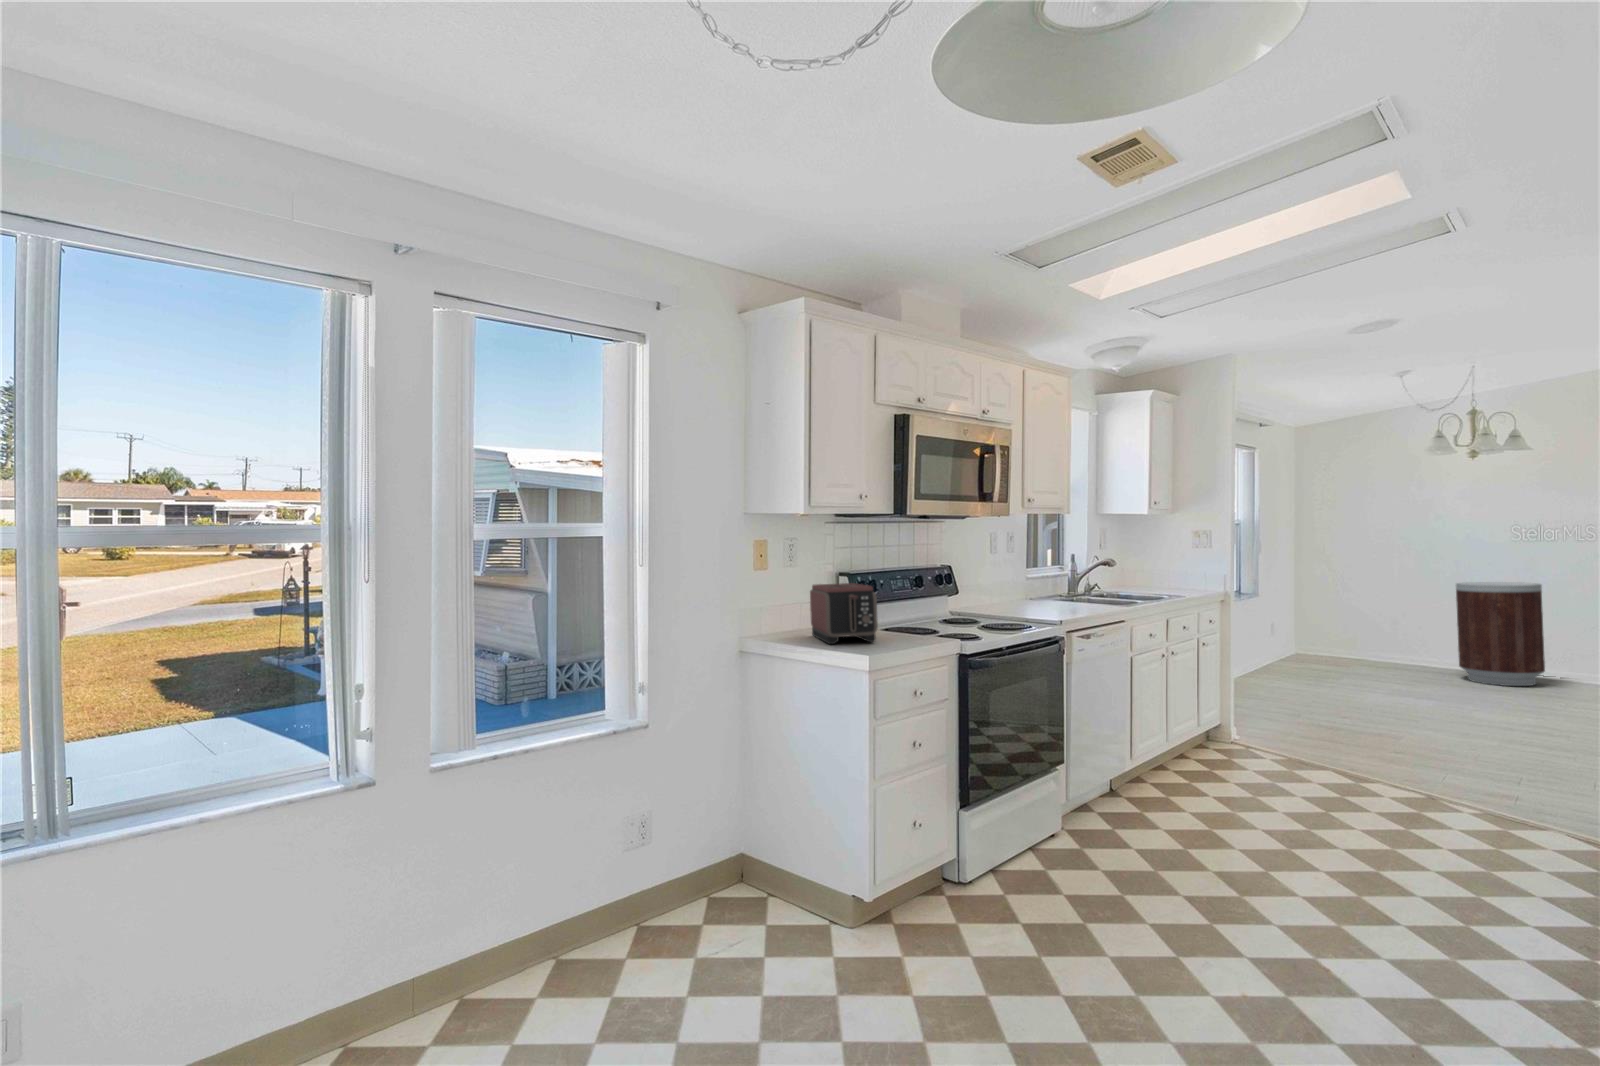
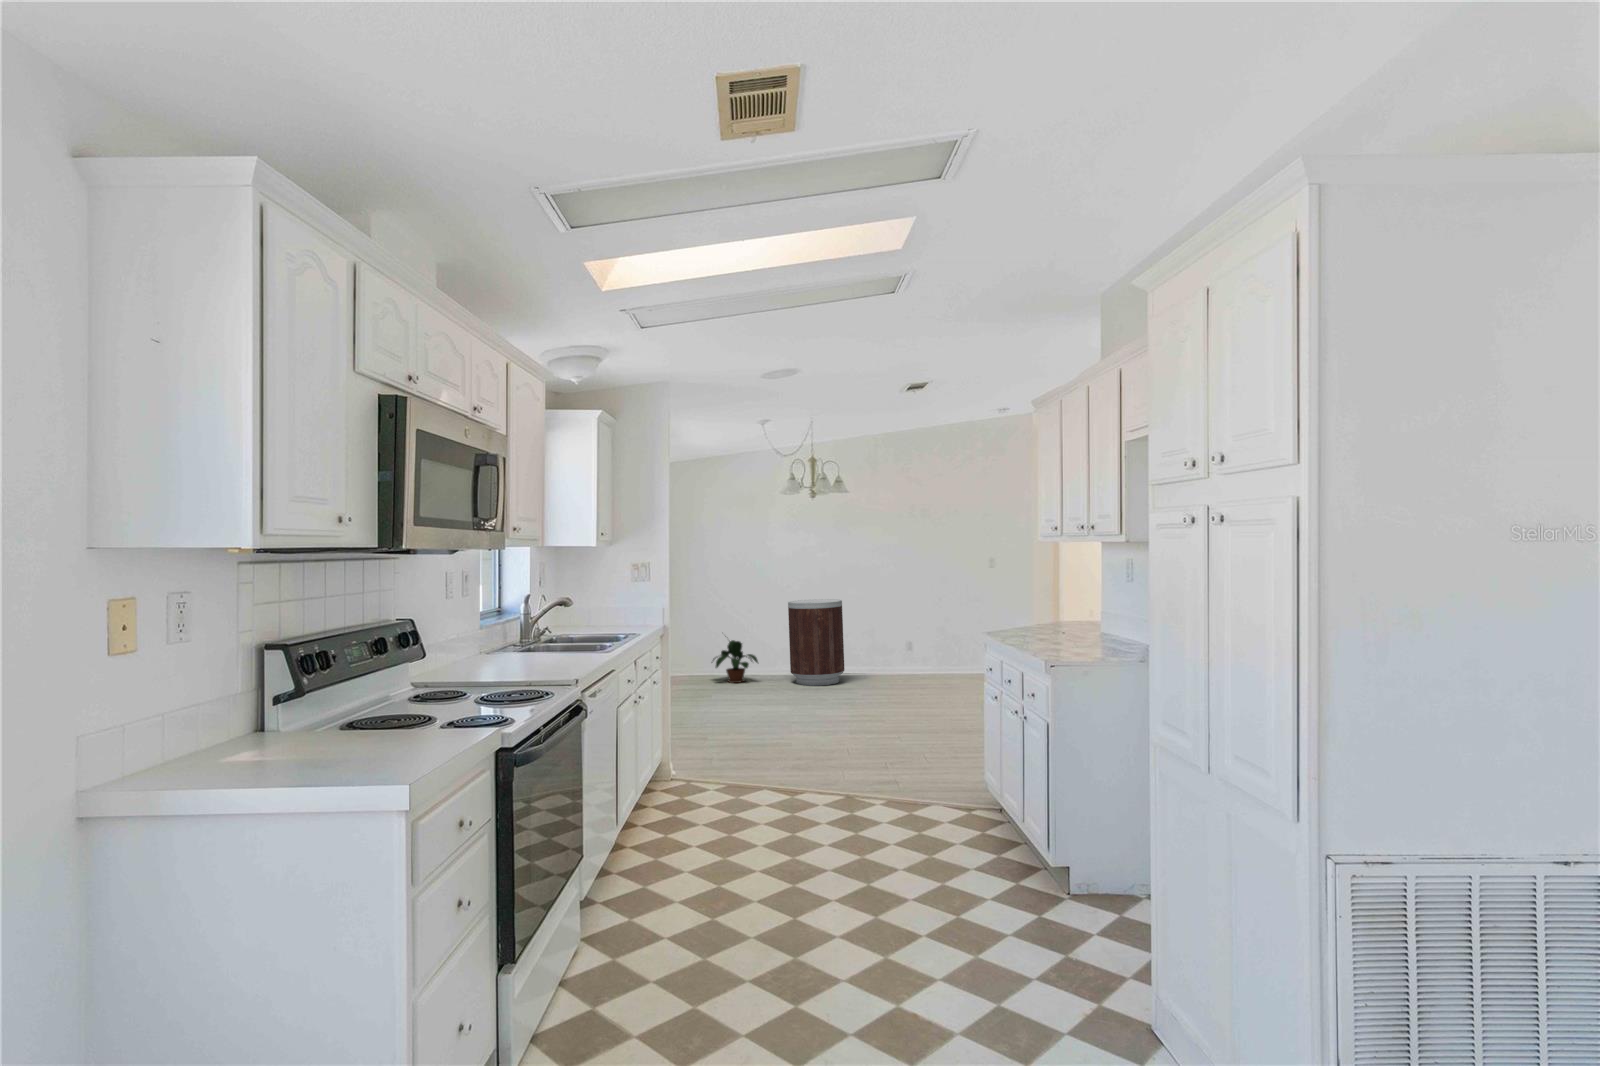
toaster: present [810,583,878,644] -> none [230,658,381,769]
potted plant: none [1351,612,1413,670] -> present [713,636,758,683]

